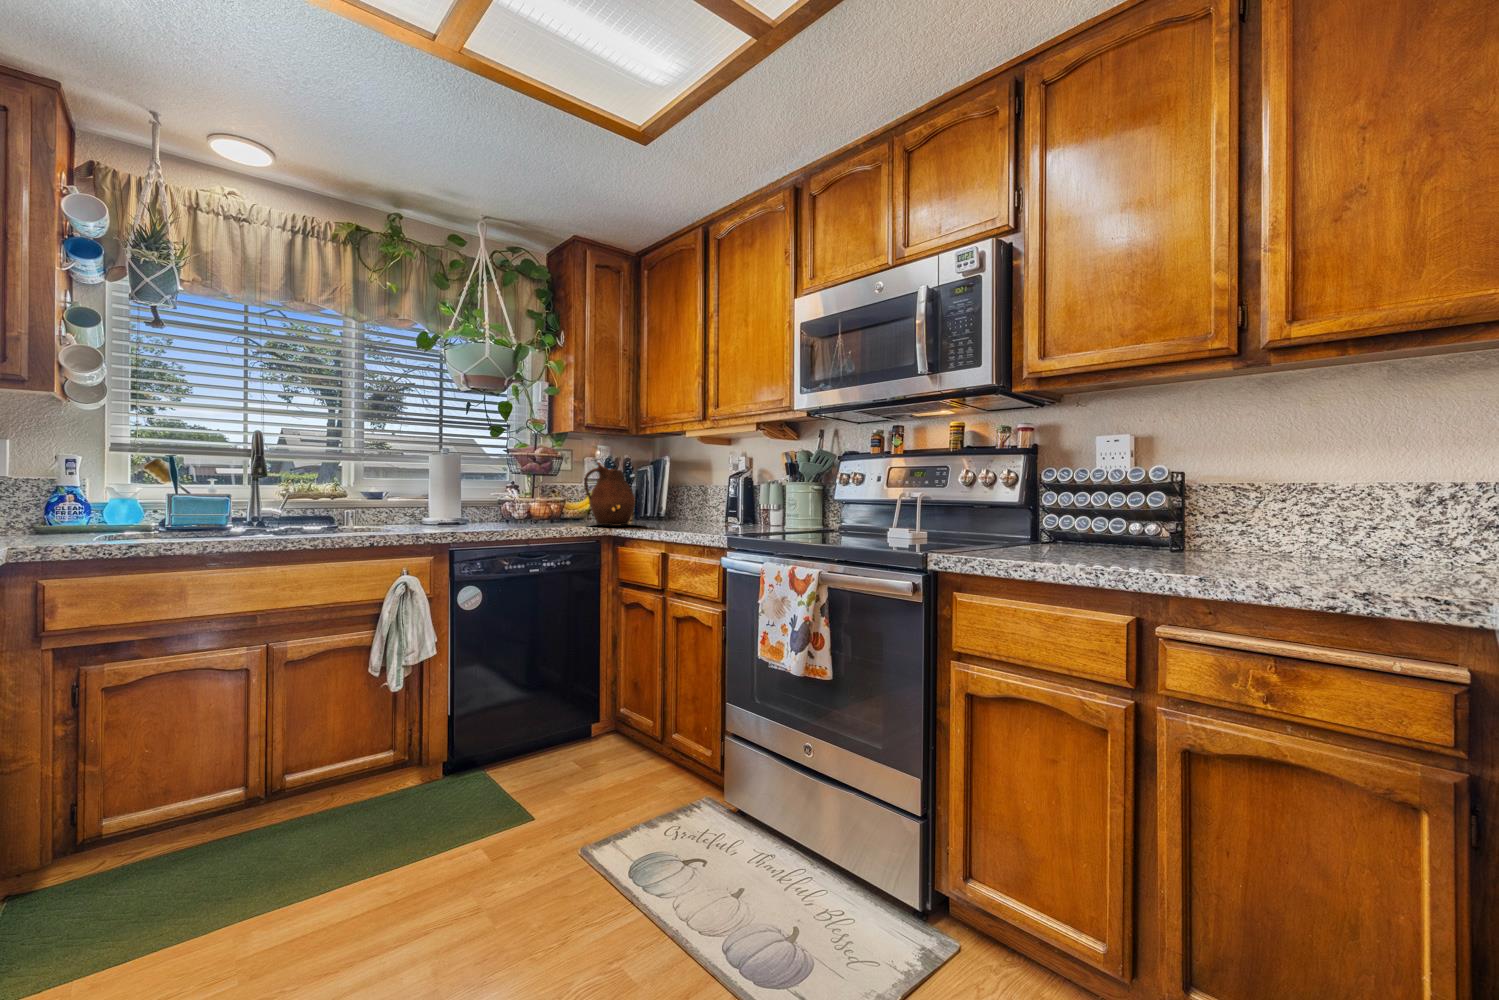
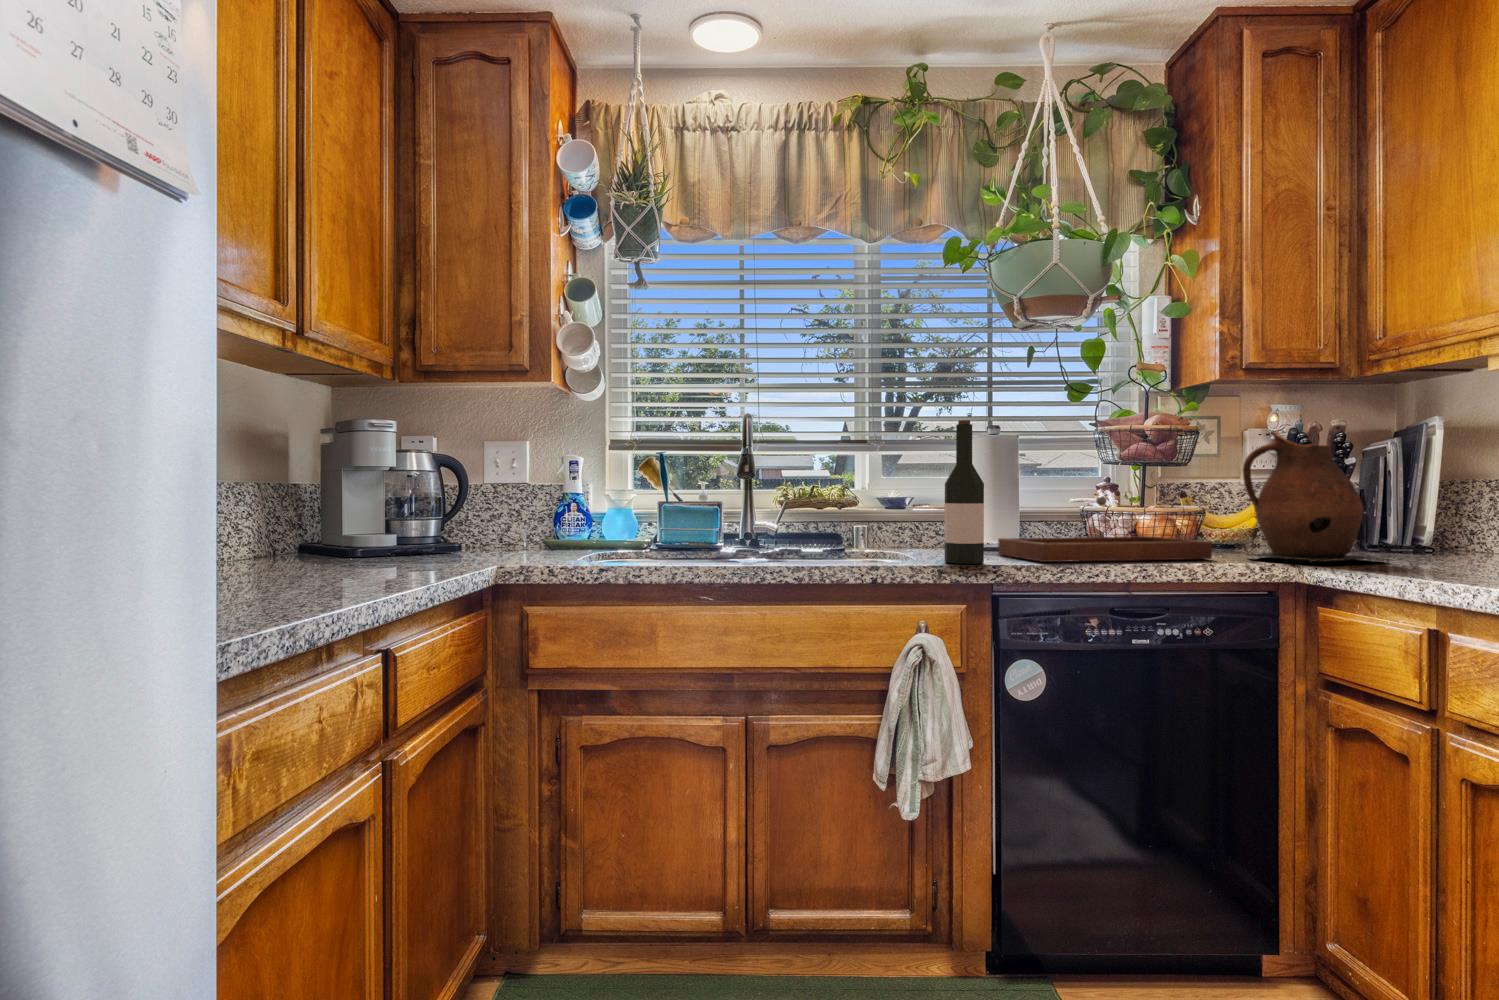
wine bottle: none [419,447,444,532] -> present [945,420,984,564]
tray: none [451,493,569,530] -> present [998,496,1212,562]

